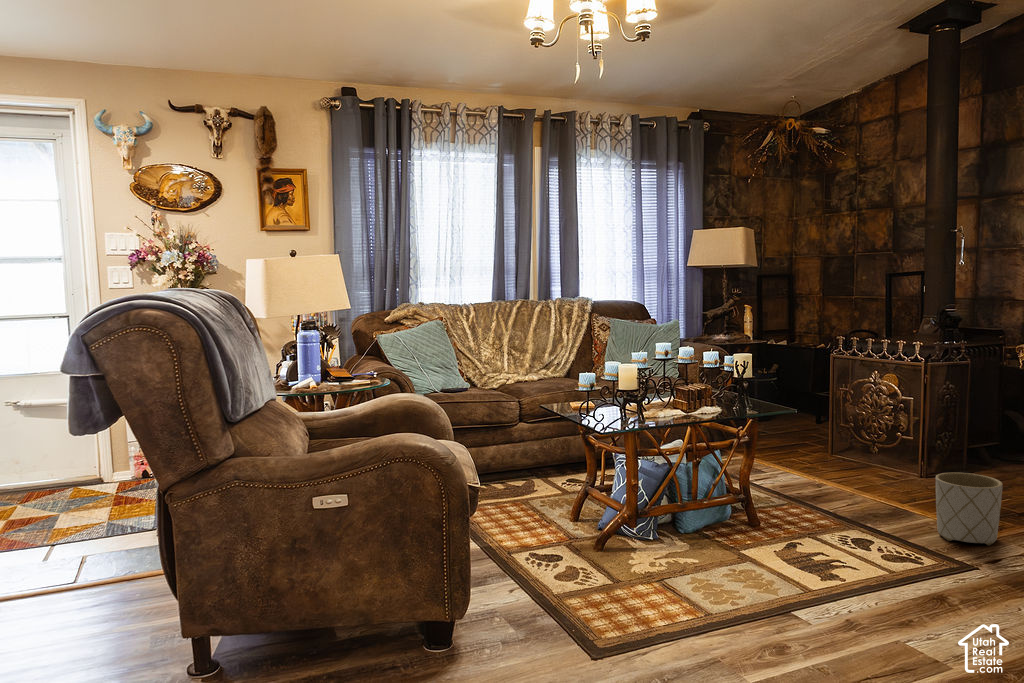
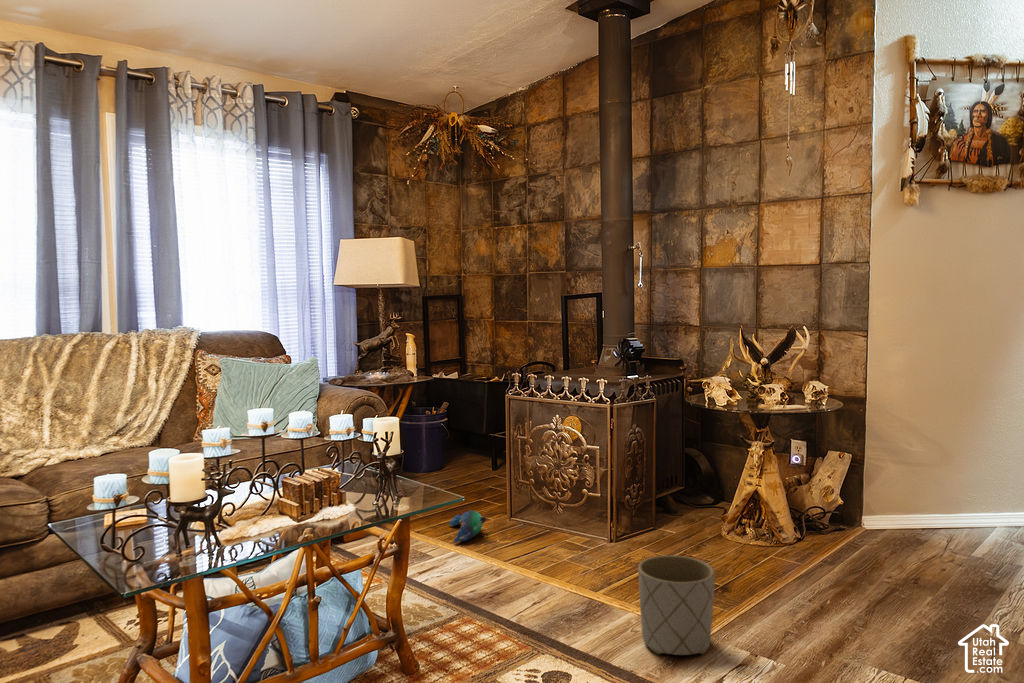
plush toy: none [779,444,811,466] -> present [449,510,486,543]

